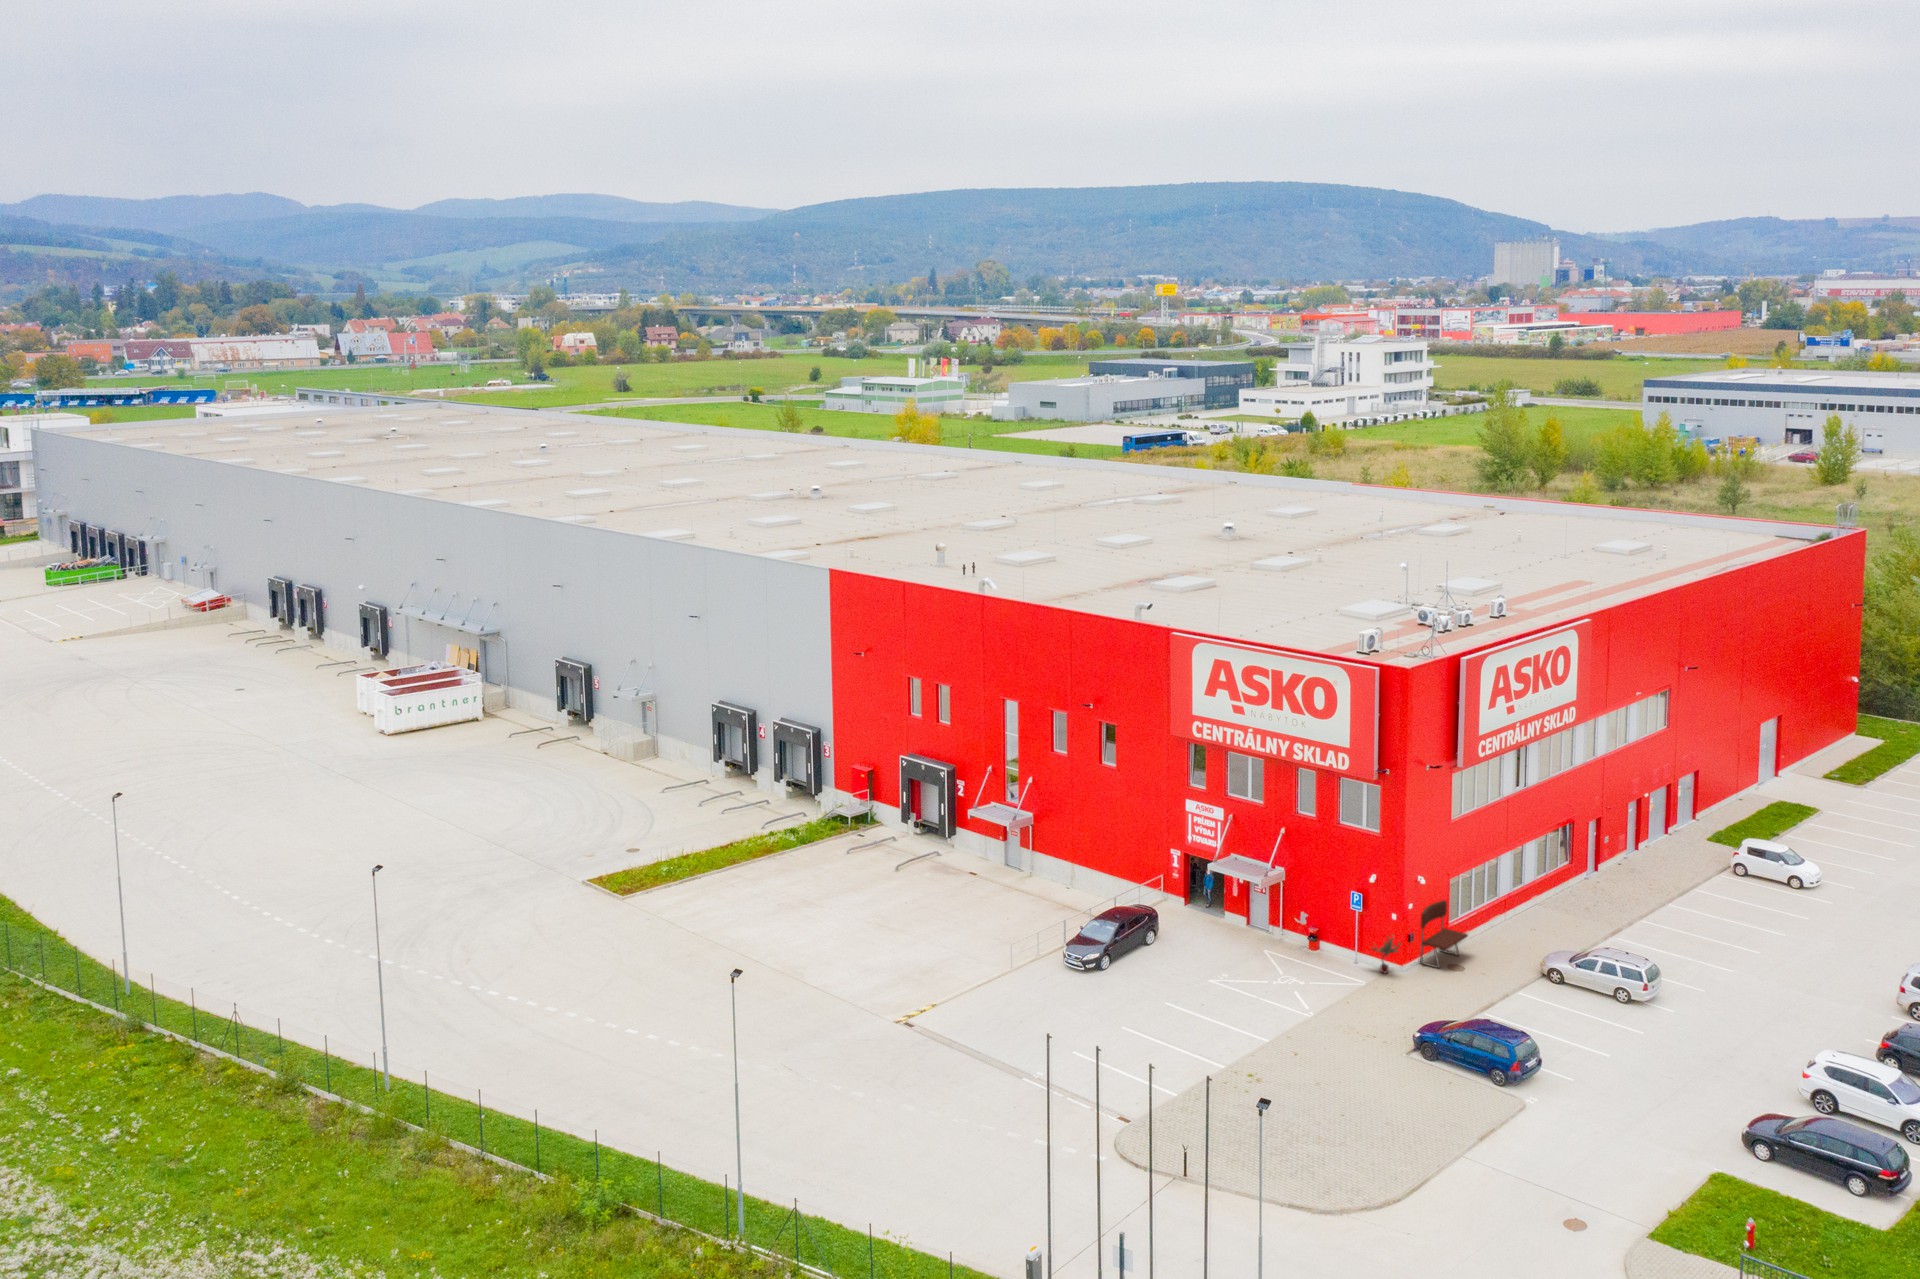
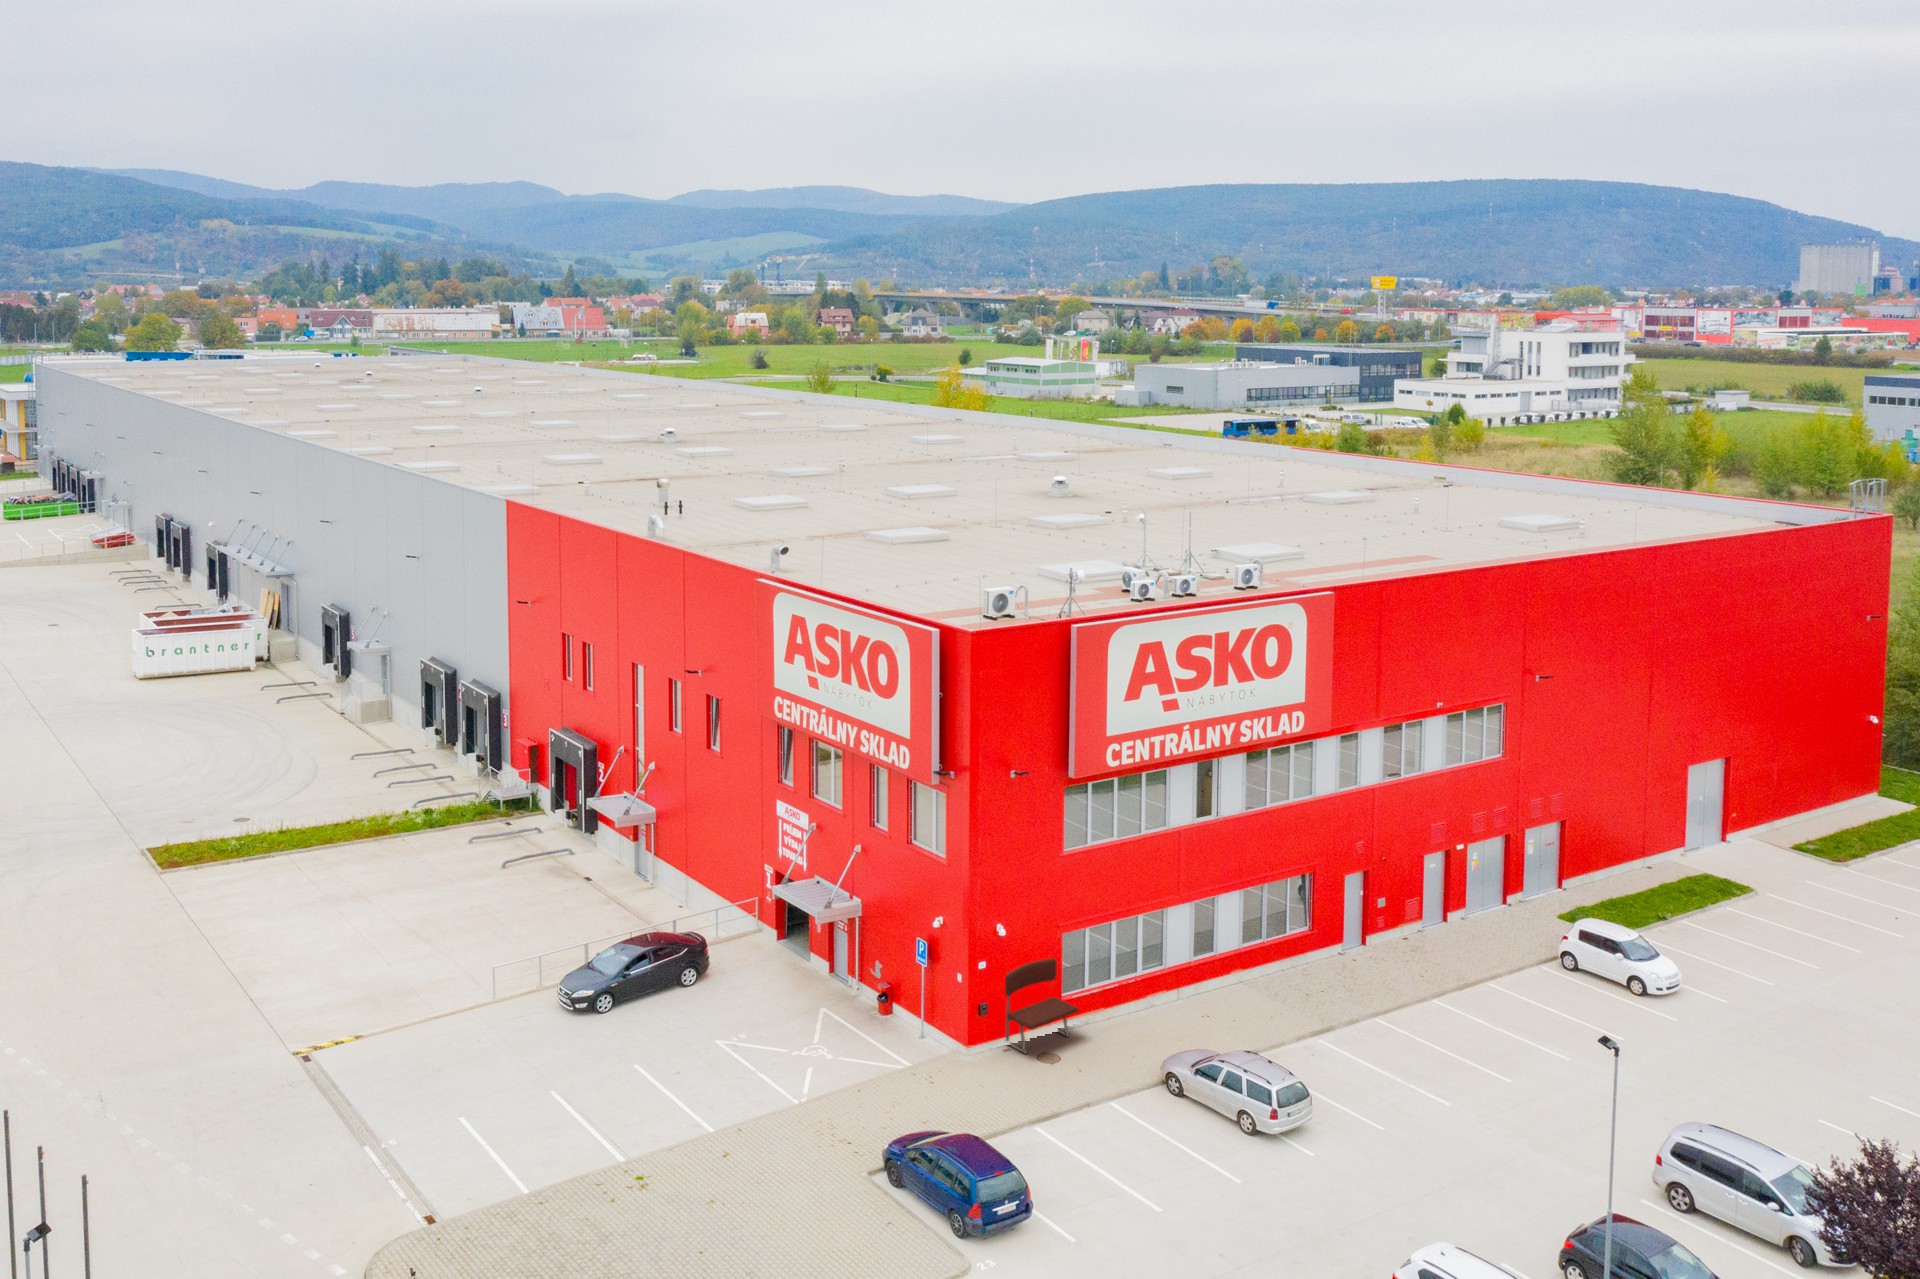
potted tree: present [1371,935,1401,973] -> none [930,1001,967,1055]

